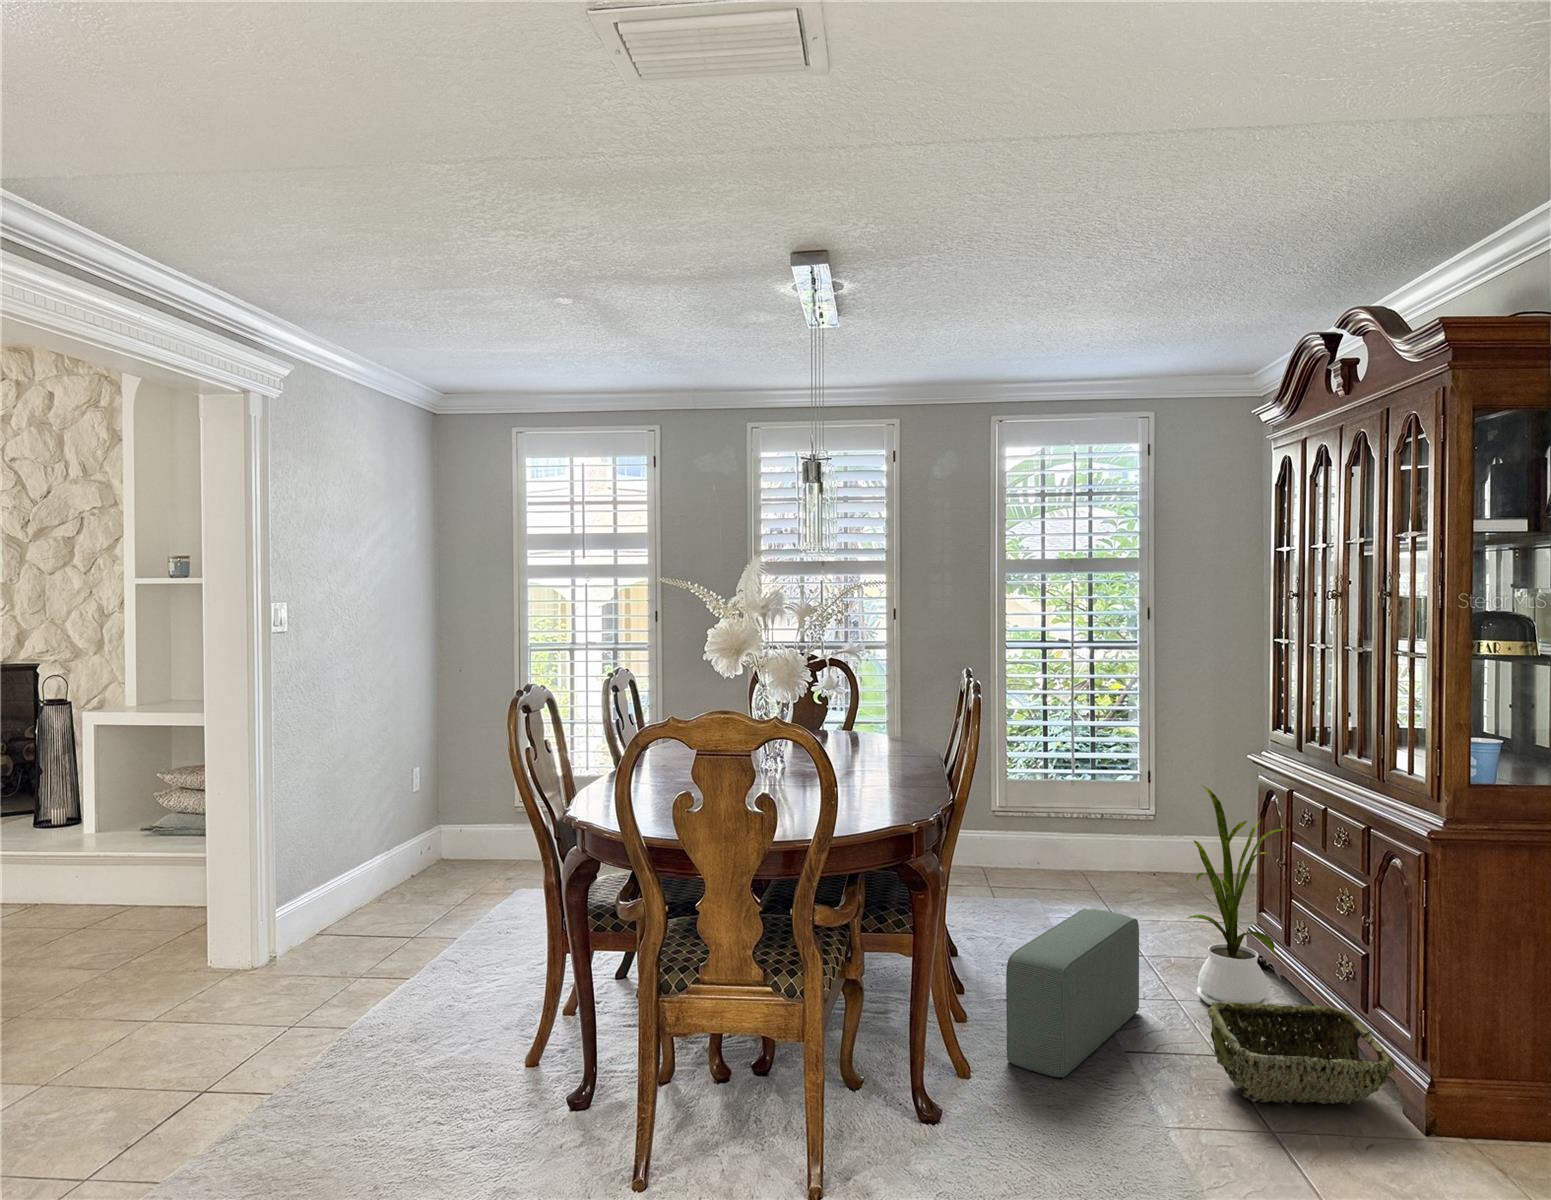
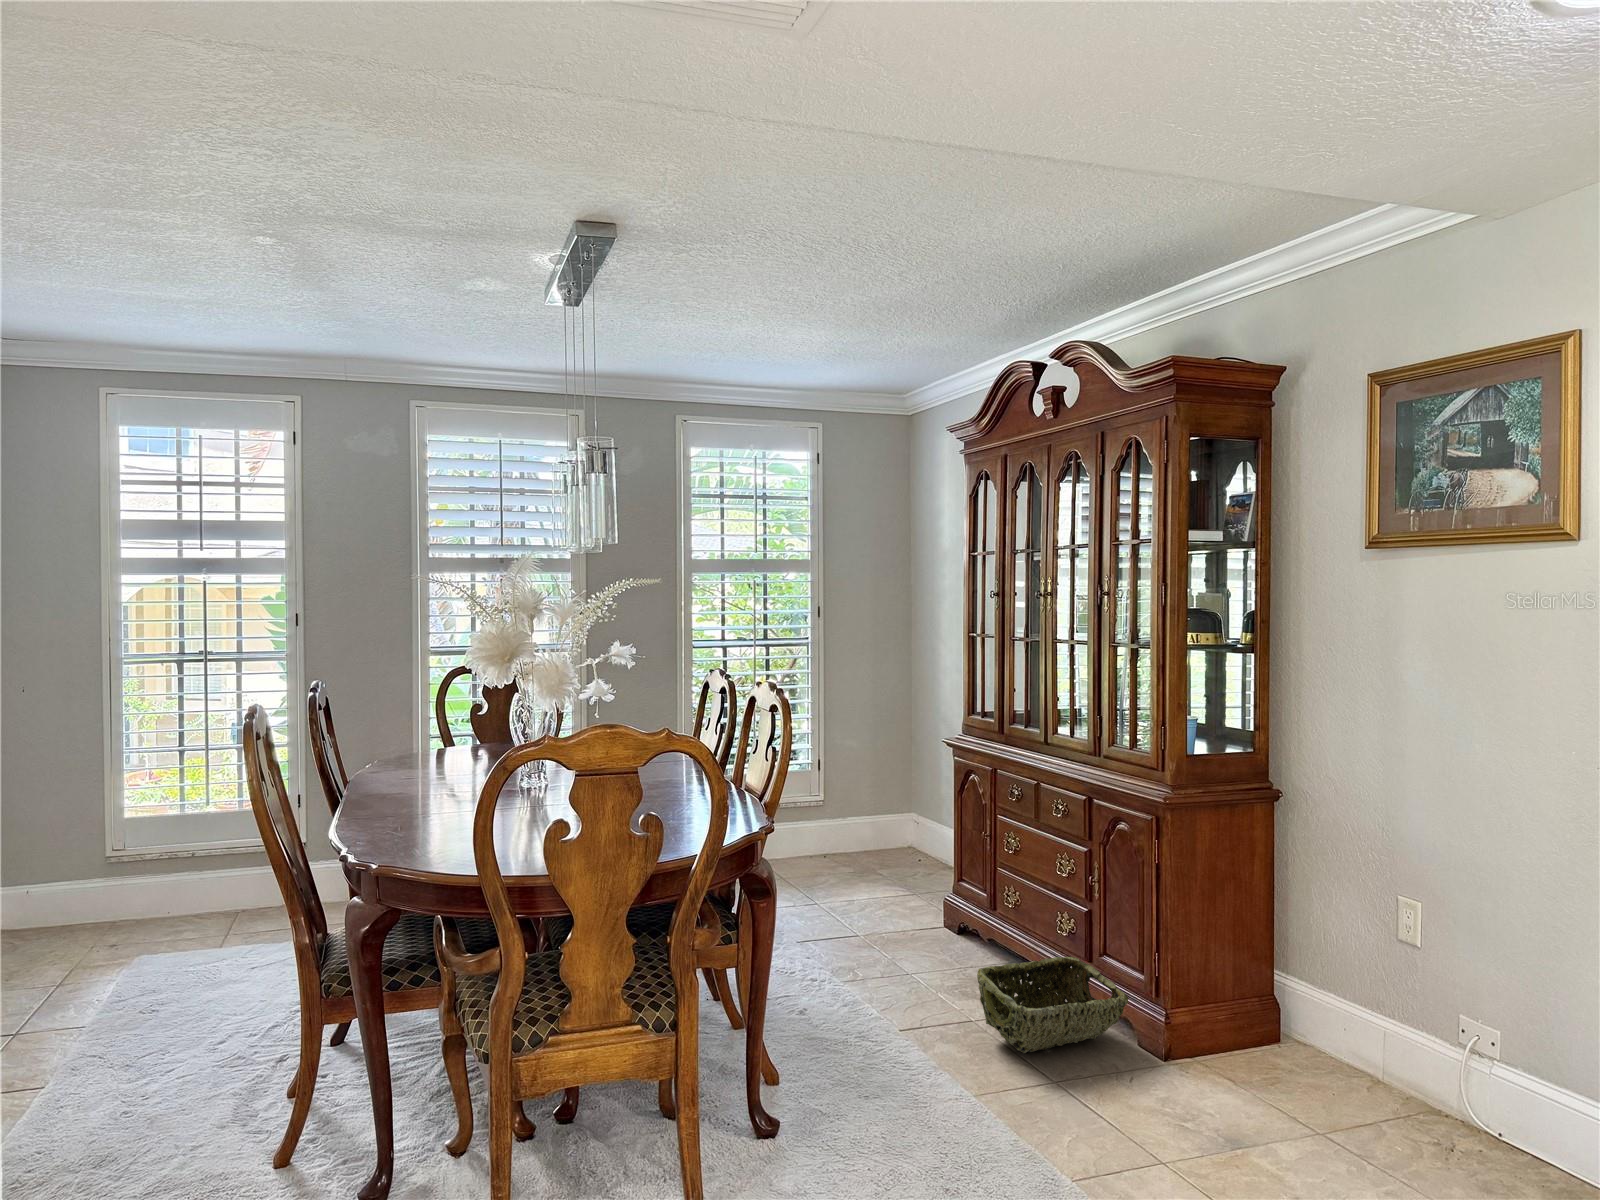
house plant: present [1188,785,1287,1005] -> none [912,770,1005,976]
pouf: present [1006,909,1139,1078] -> none [802,899,891,1067]

